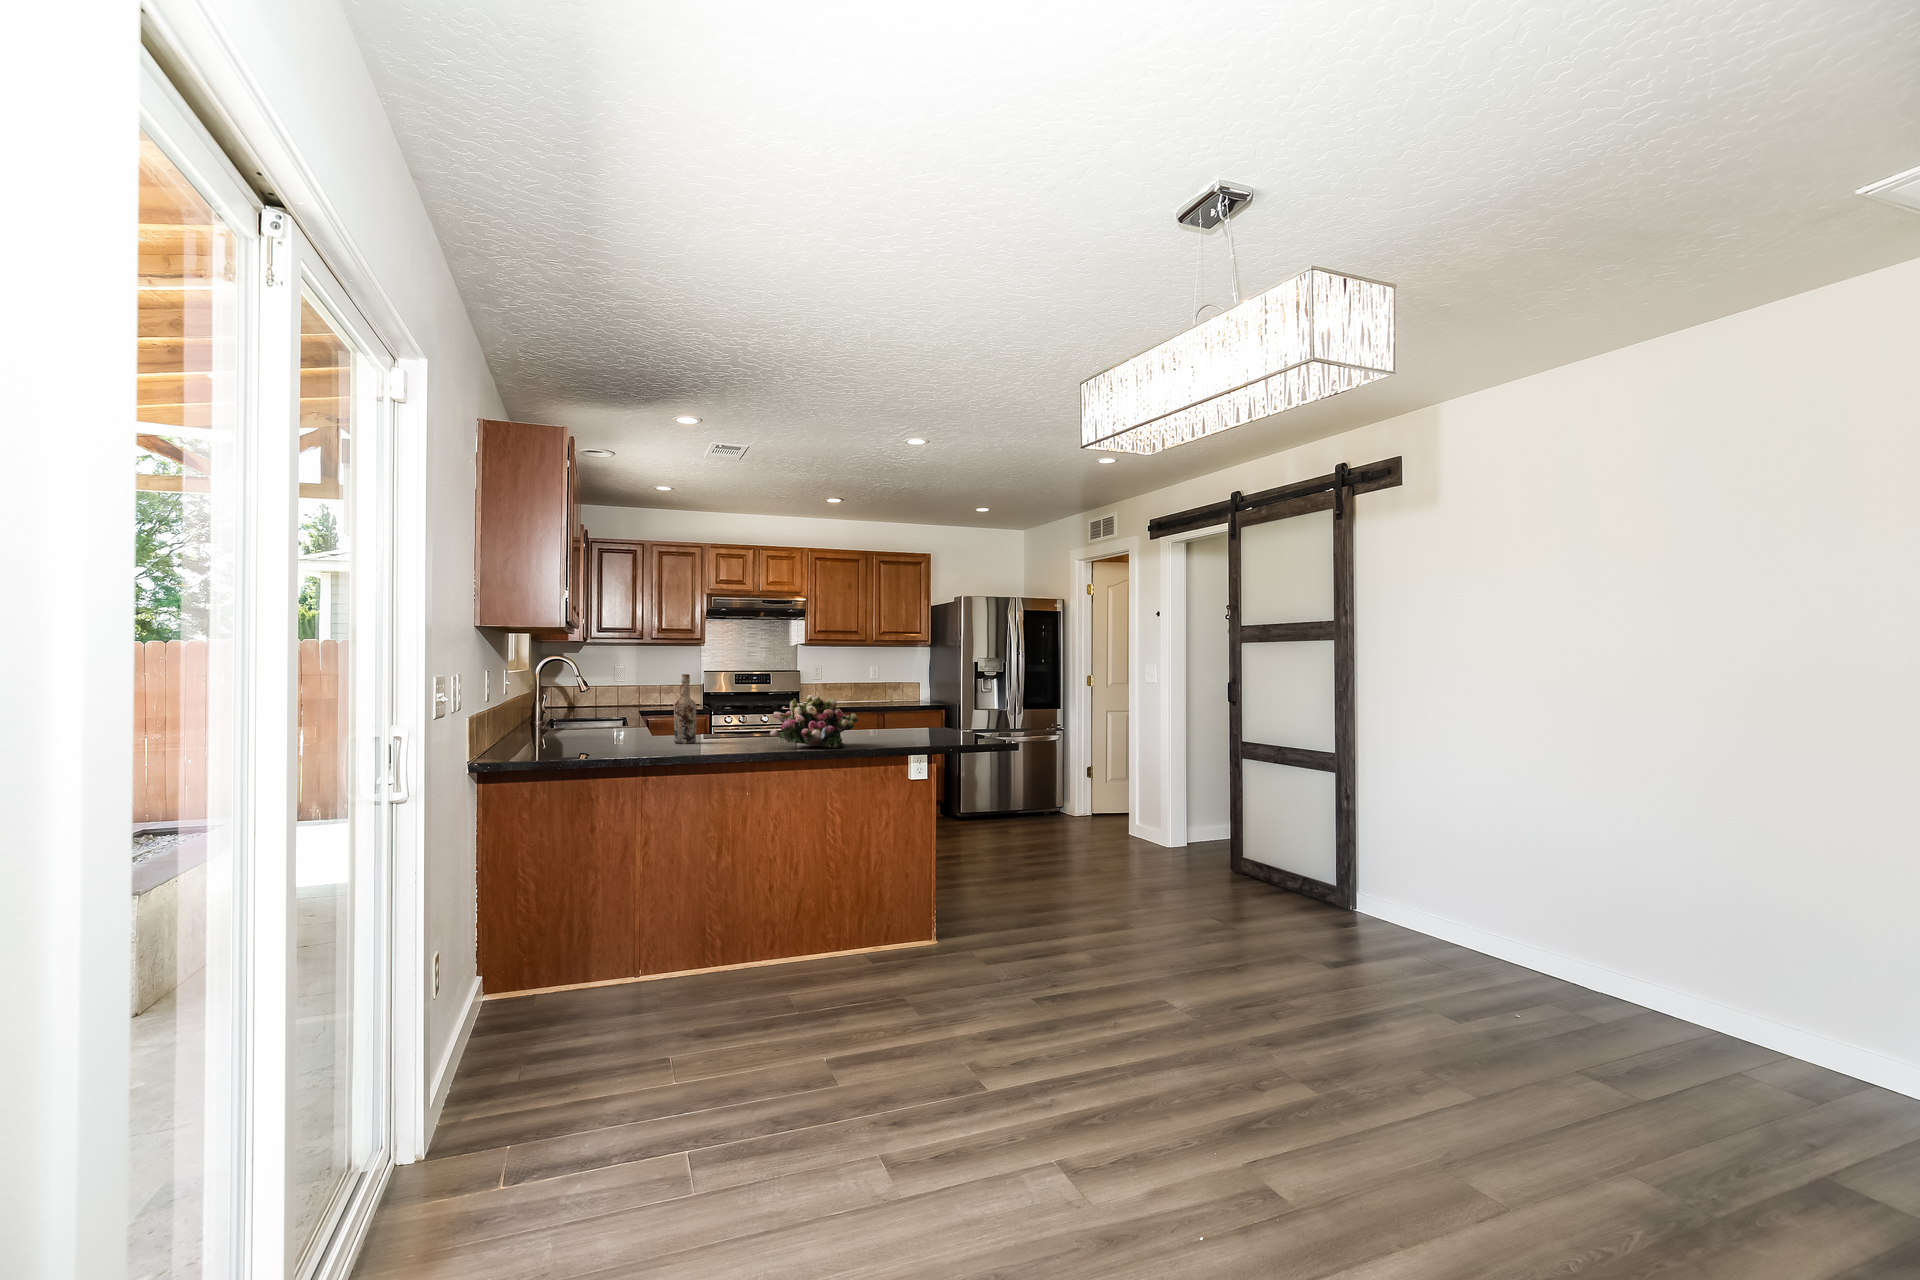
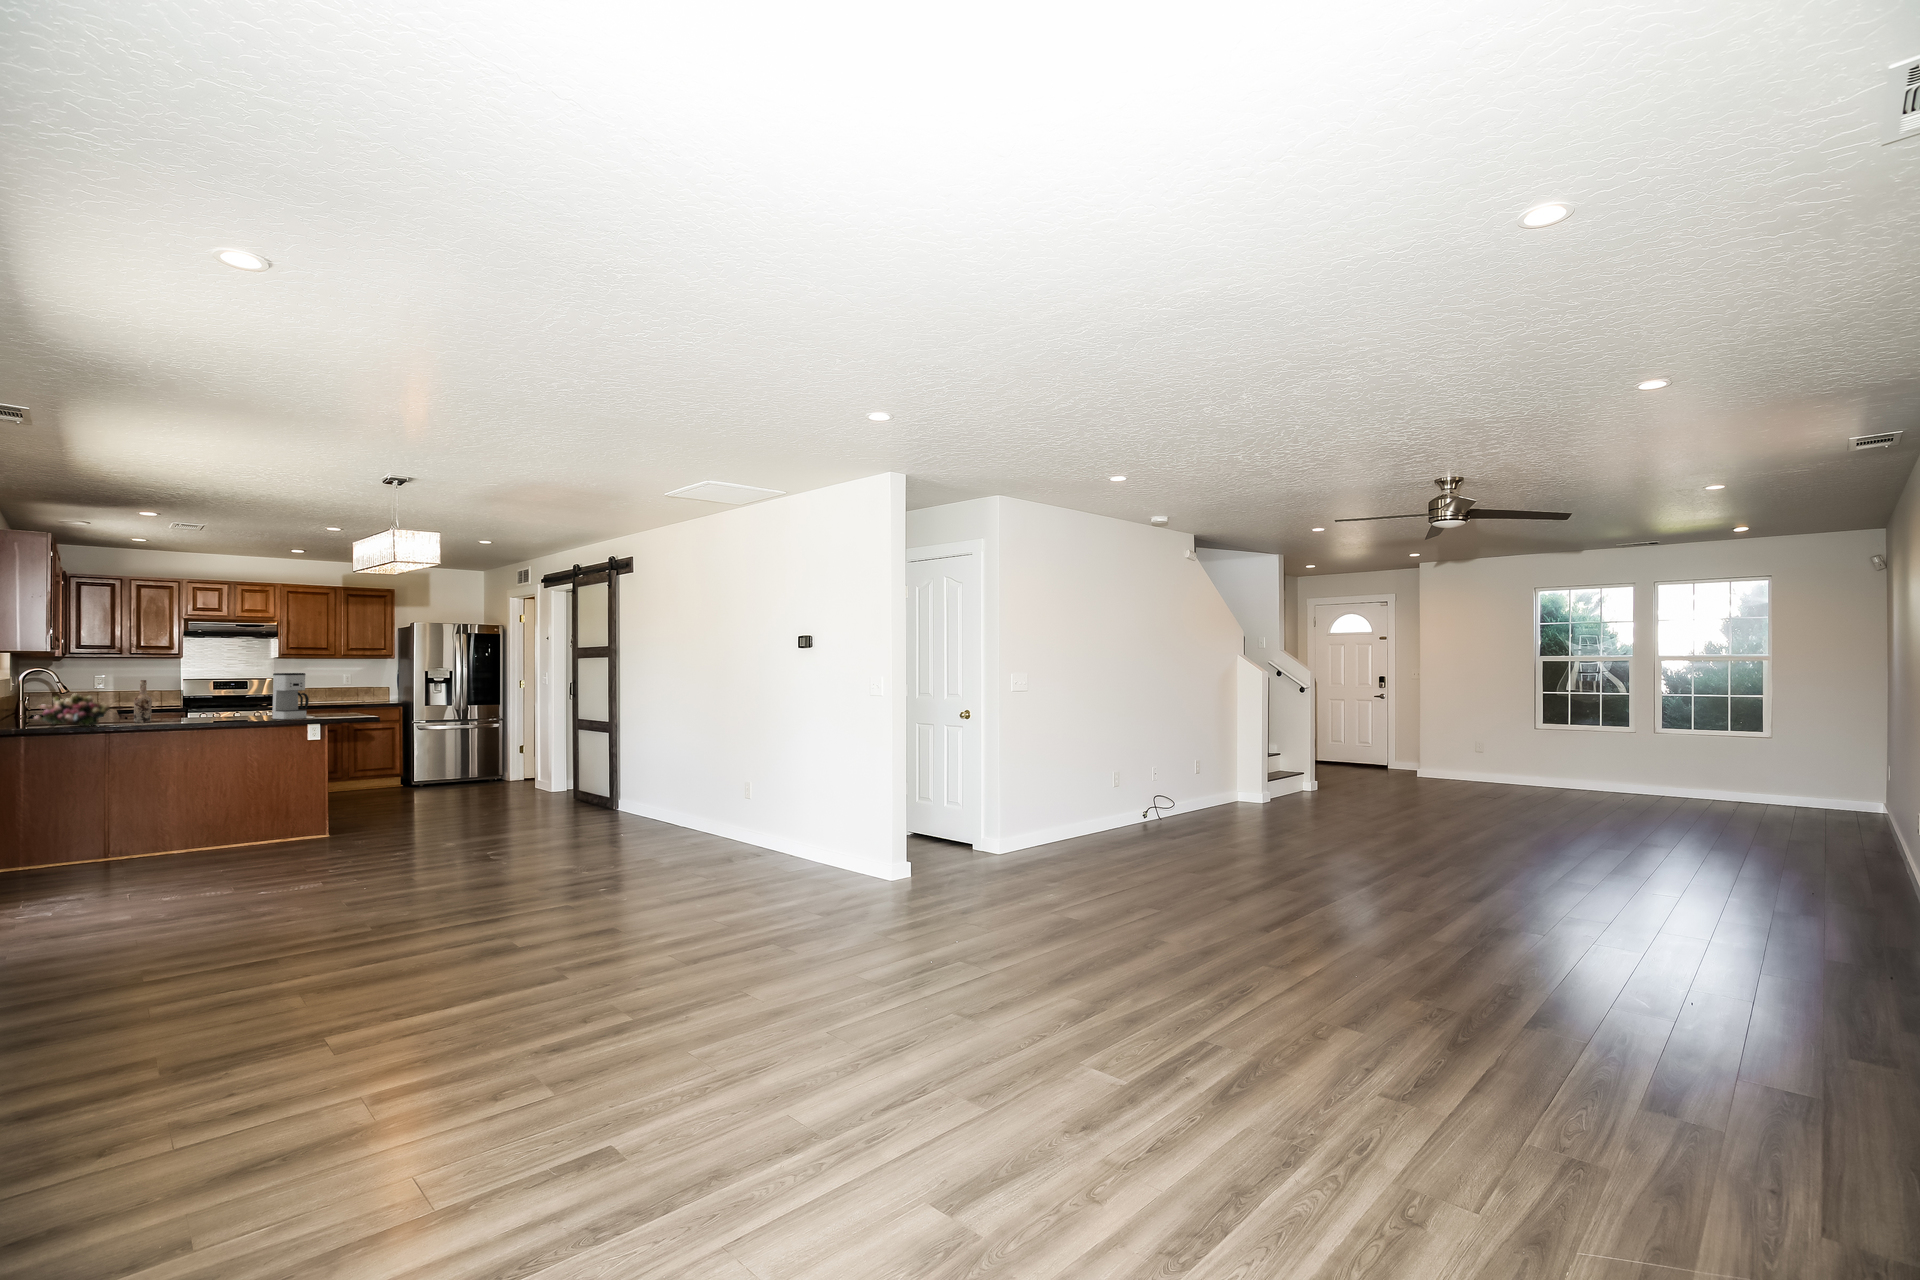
coffee maker: none [852,664,901,742] -> present [272,673,309,720]
flower arrangement: present [770,695,858,748] -> present [34,694,110,726]

